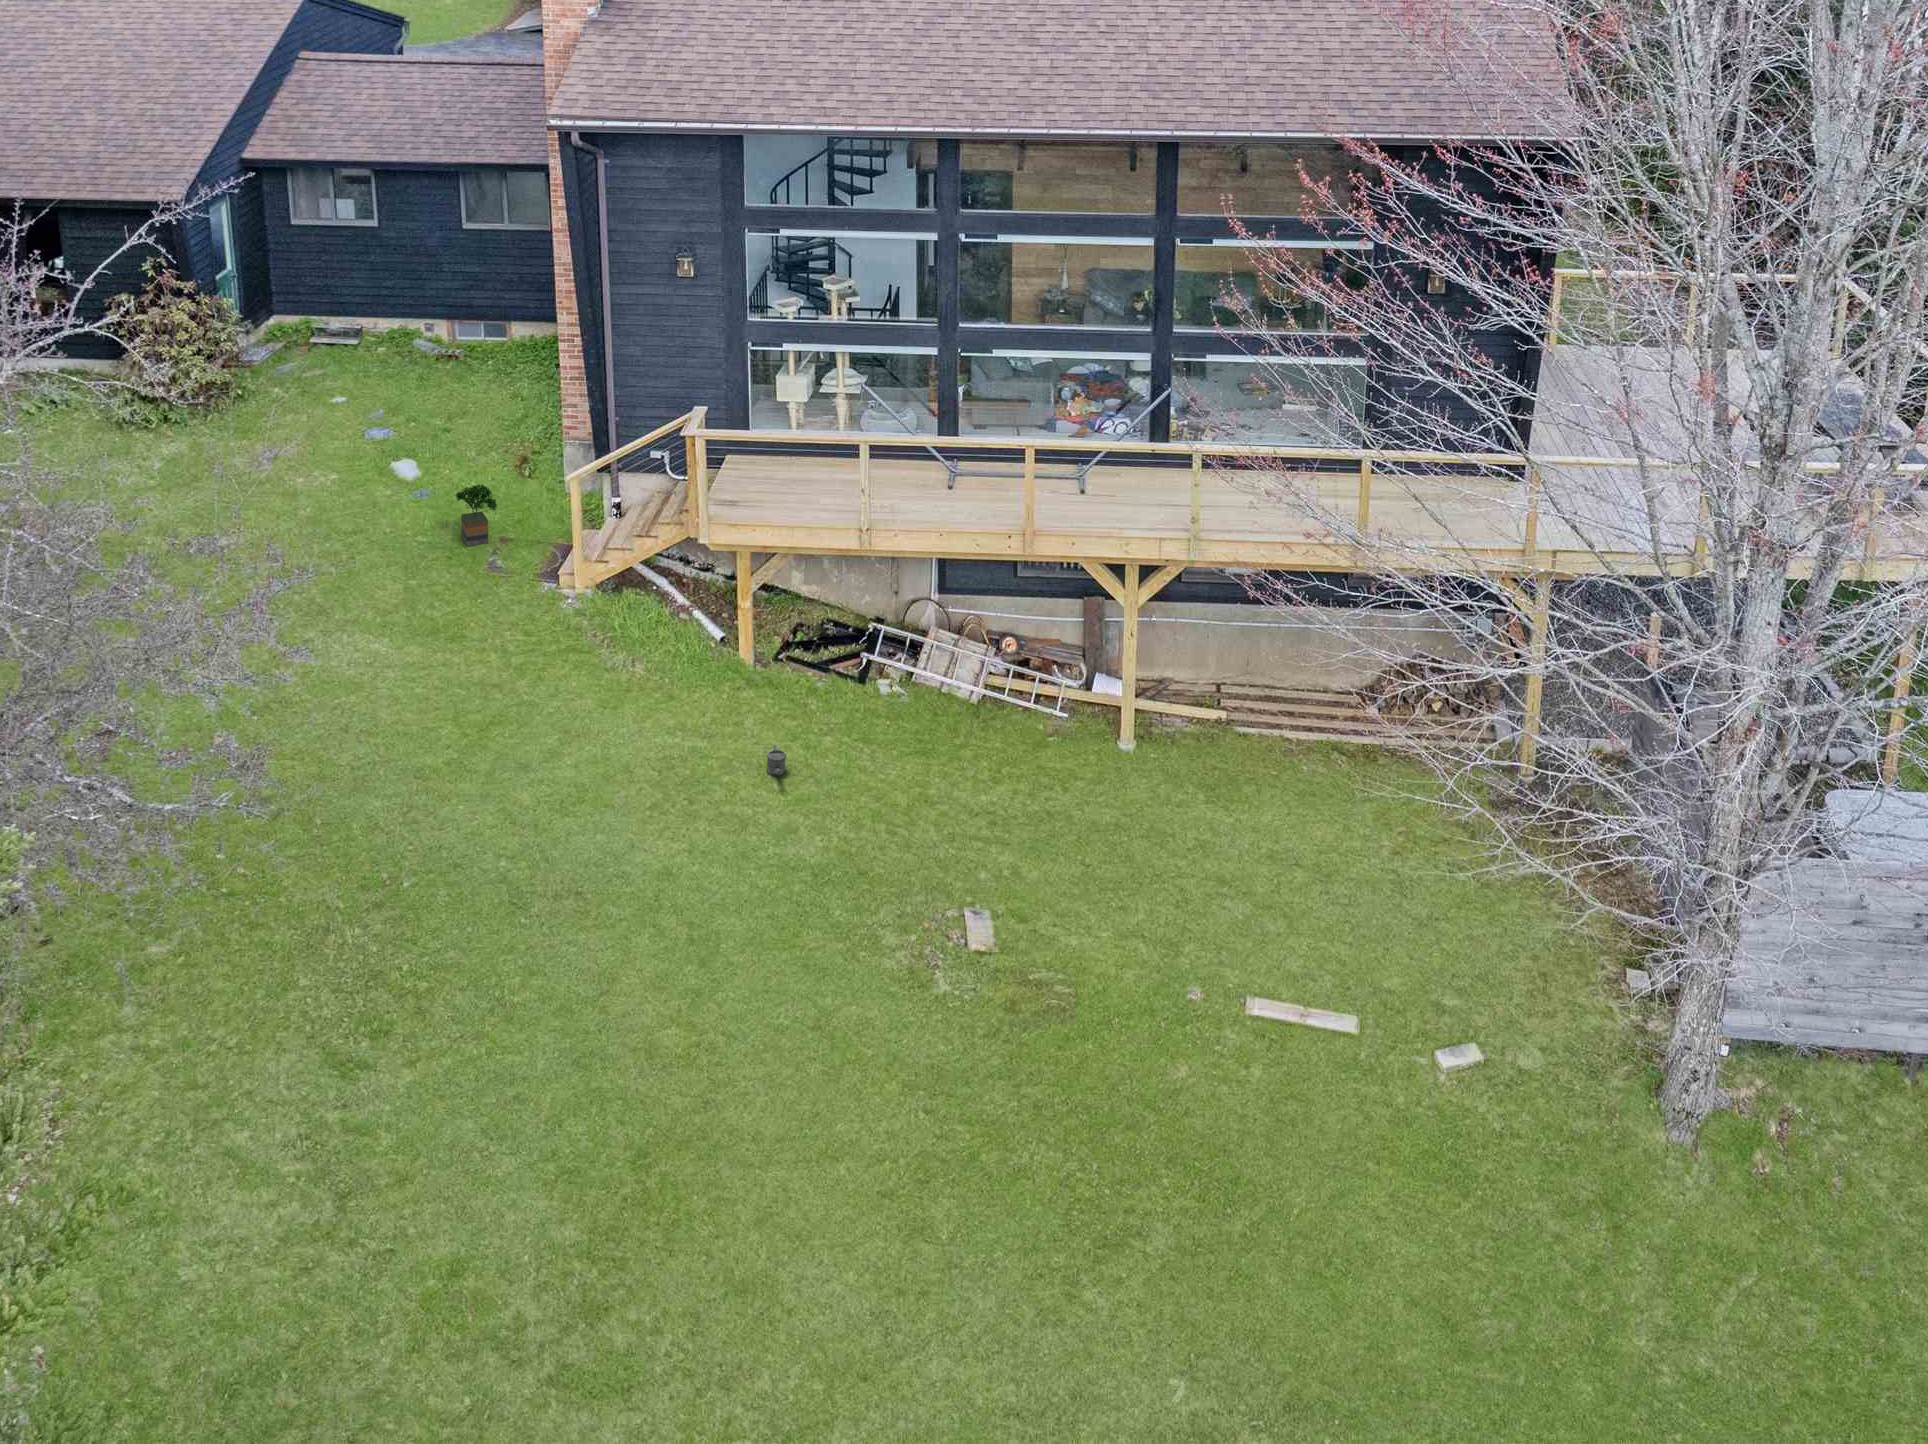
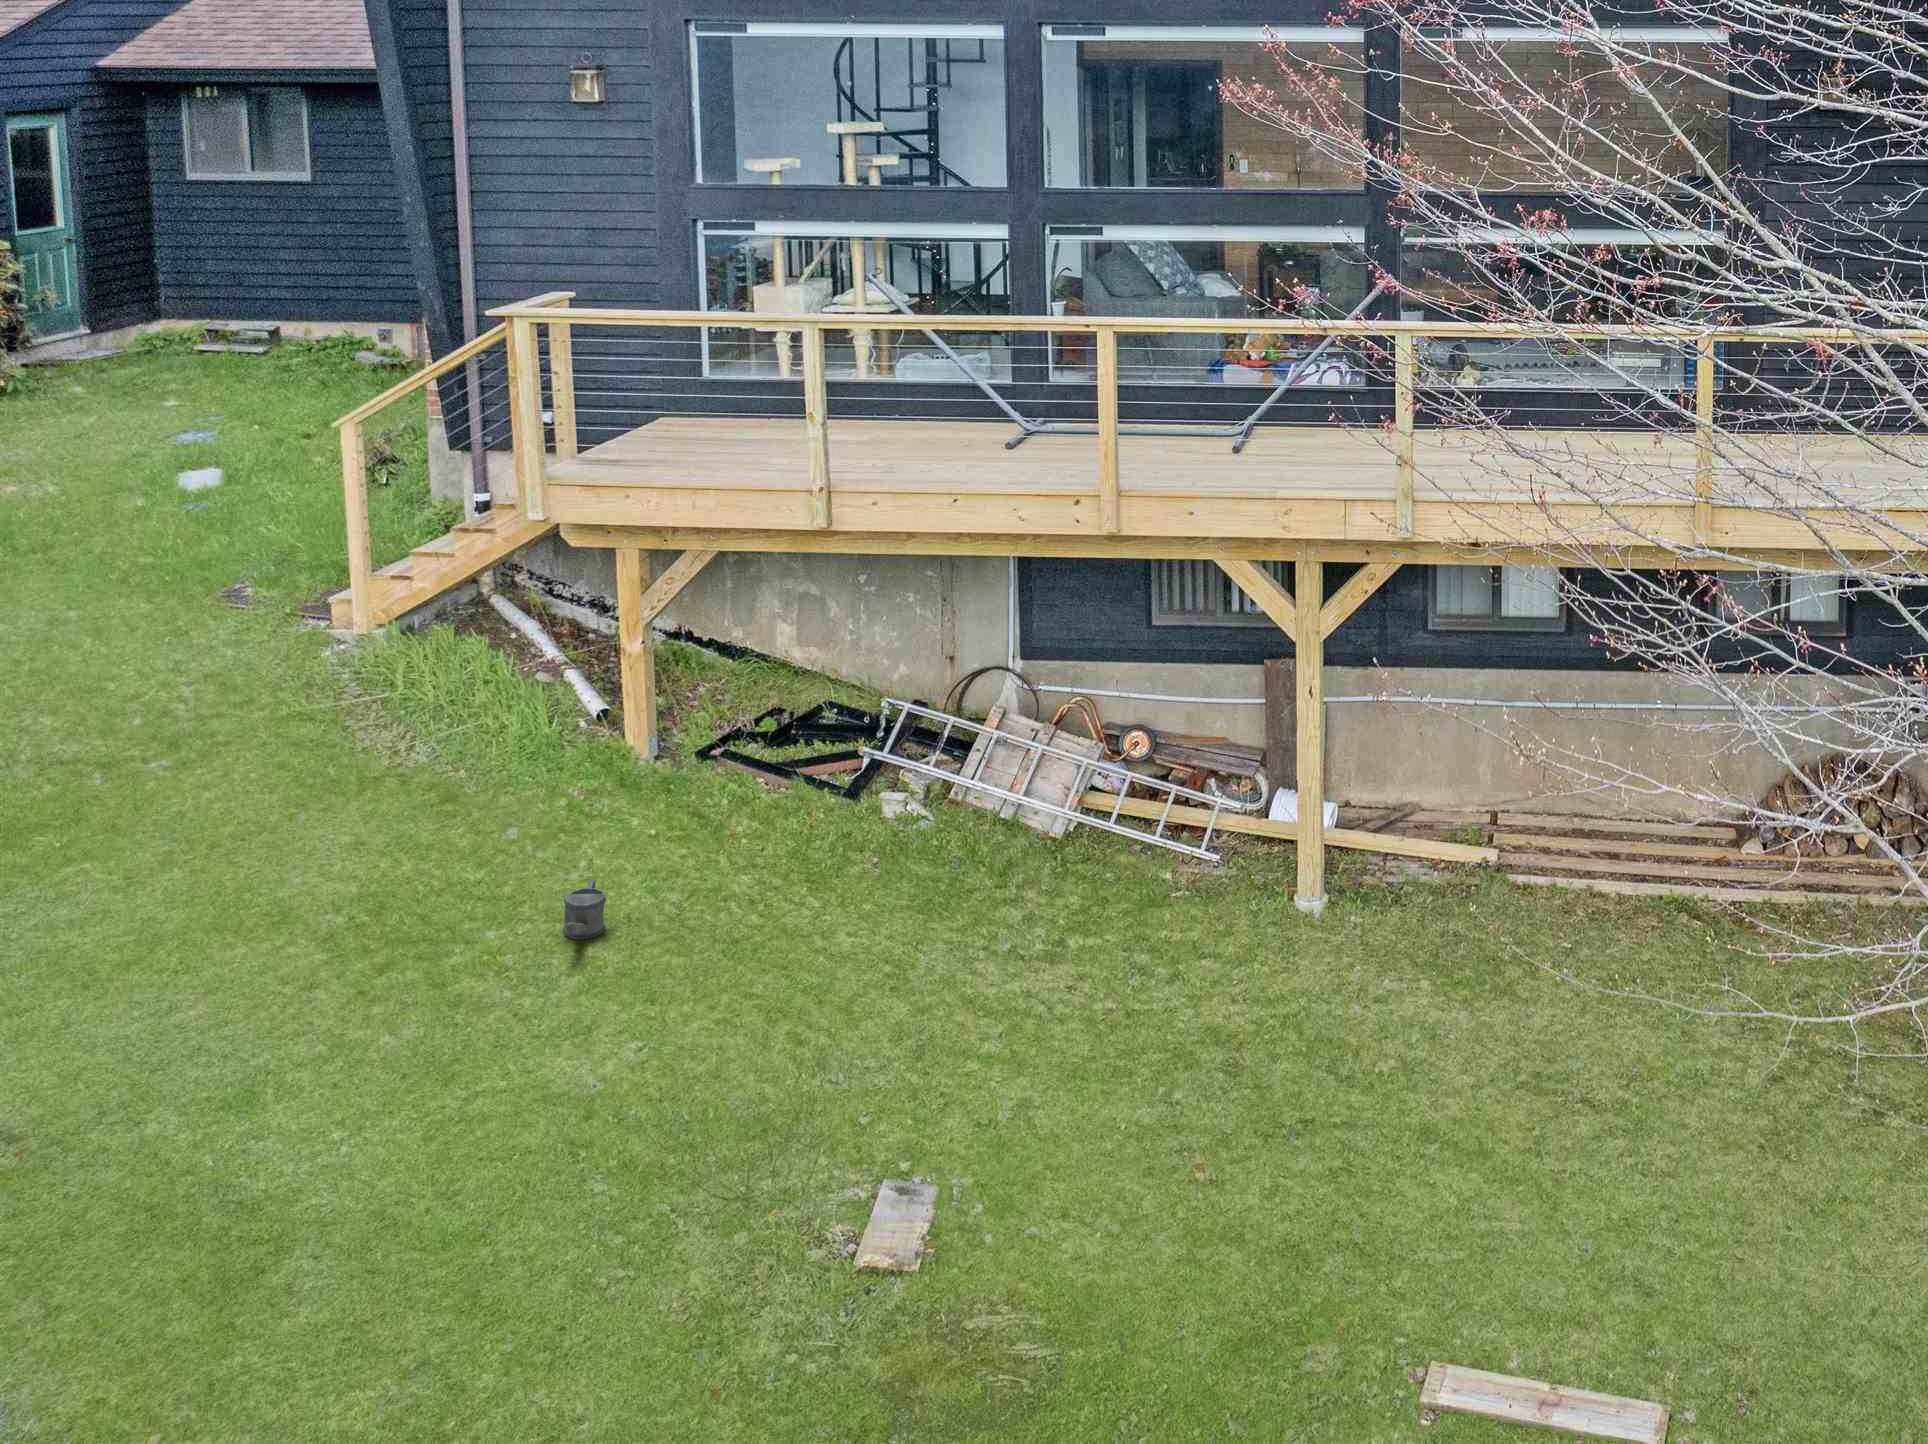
potted tree: present [455,484,497,546] -> none [206,468,289,574]

